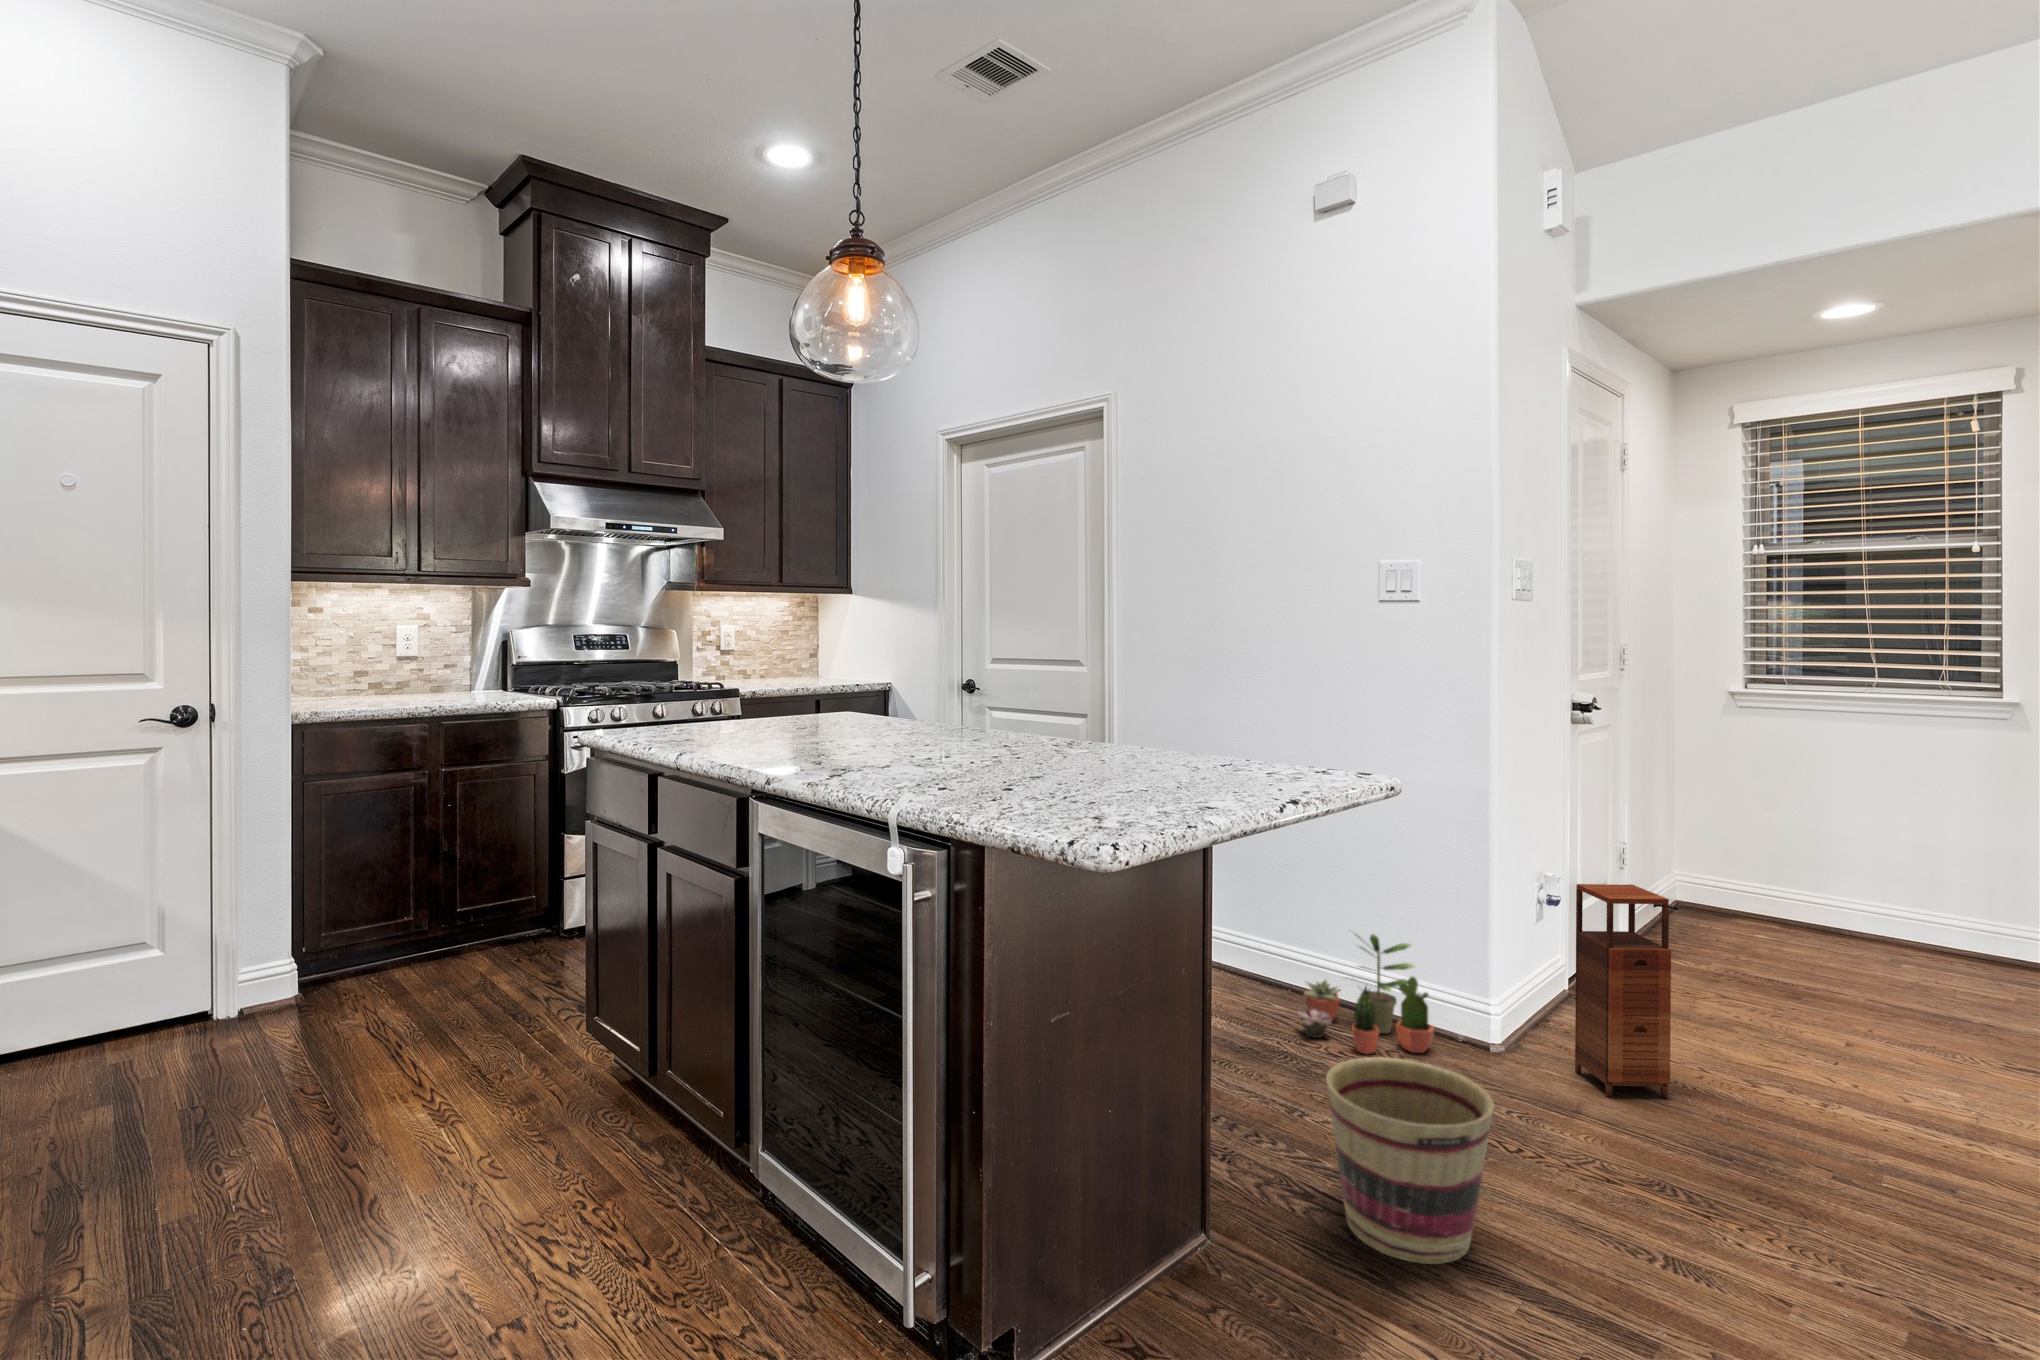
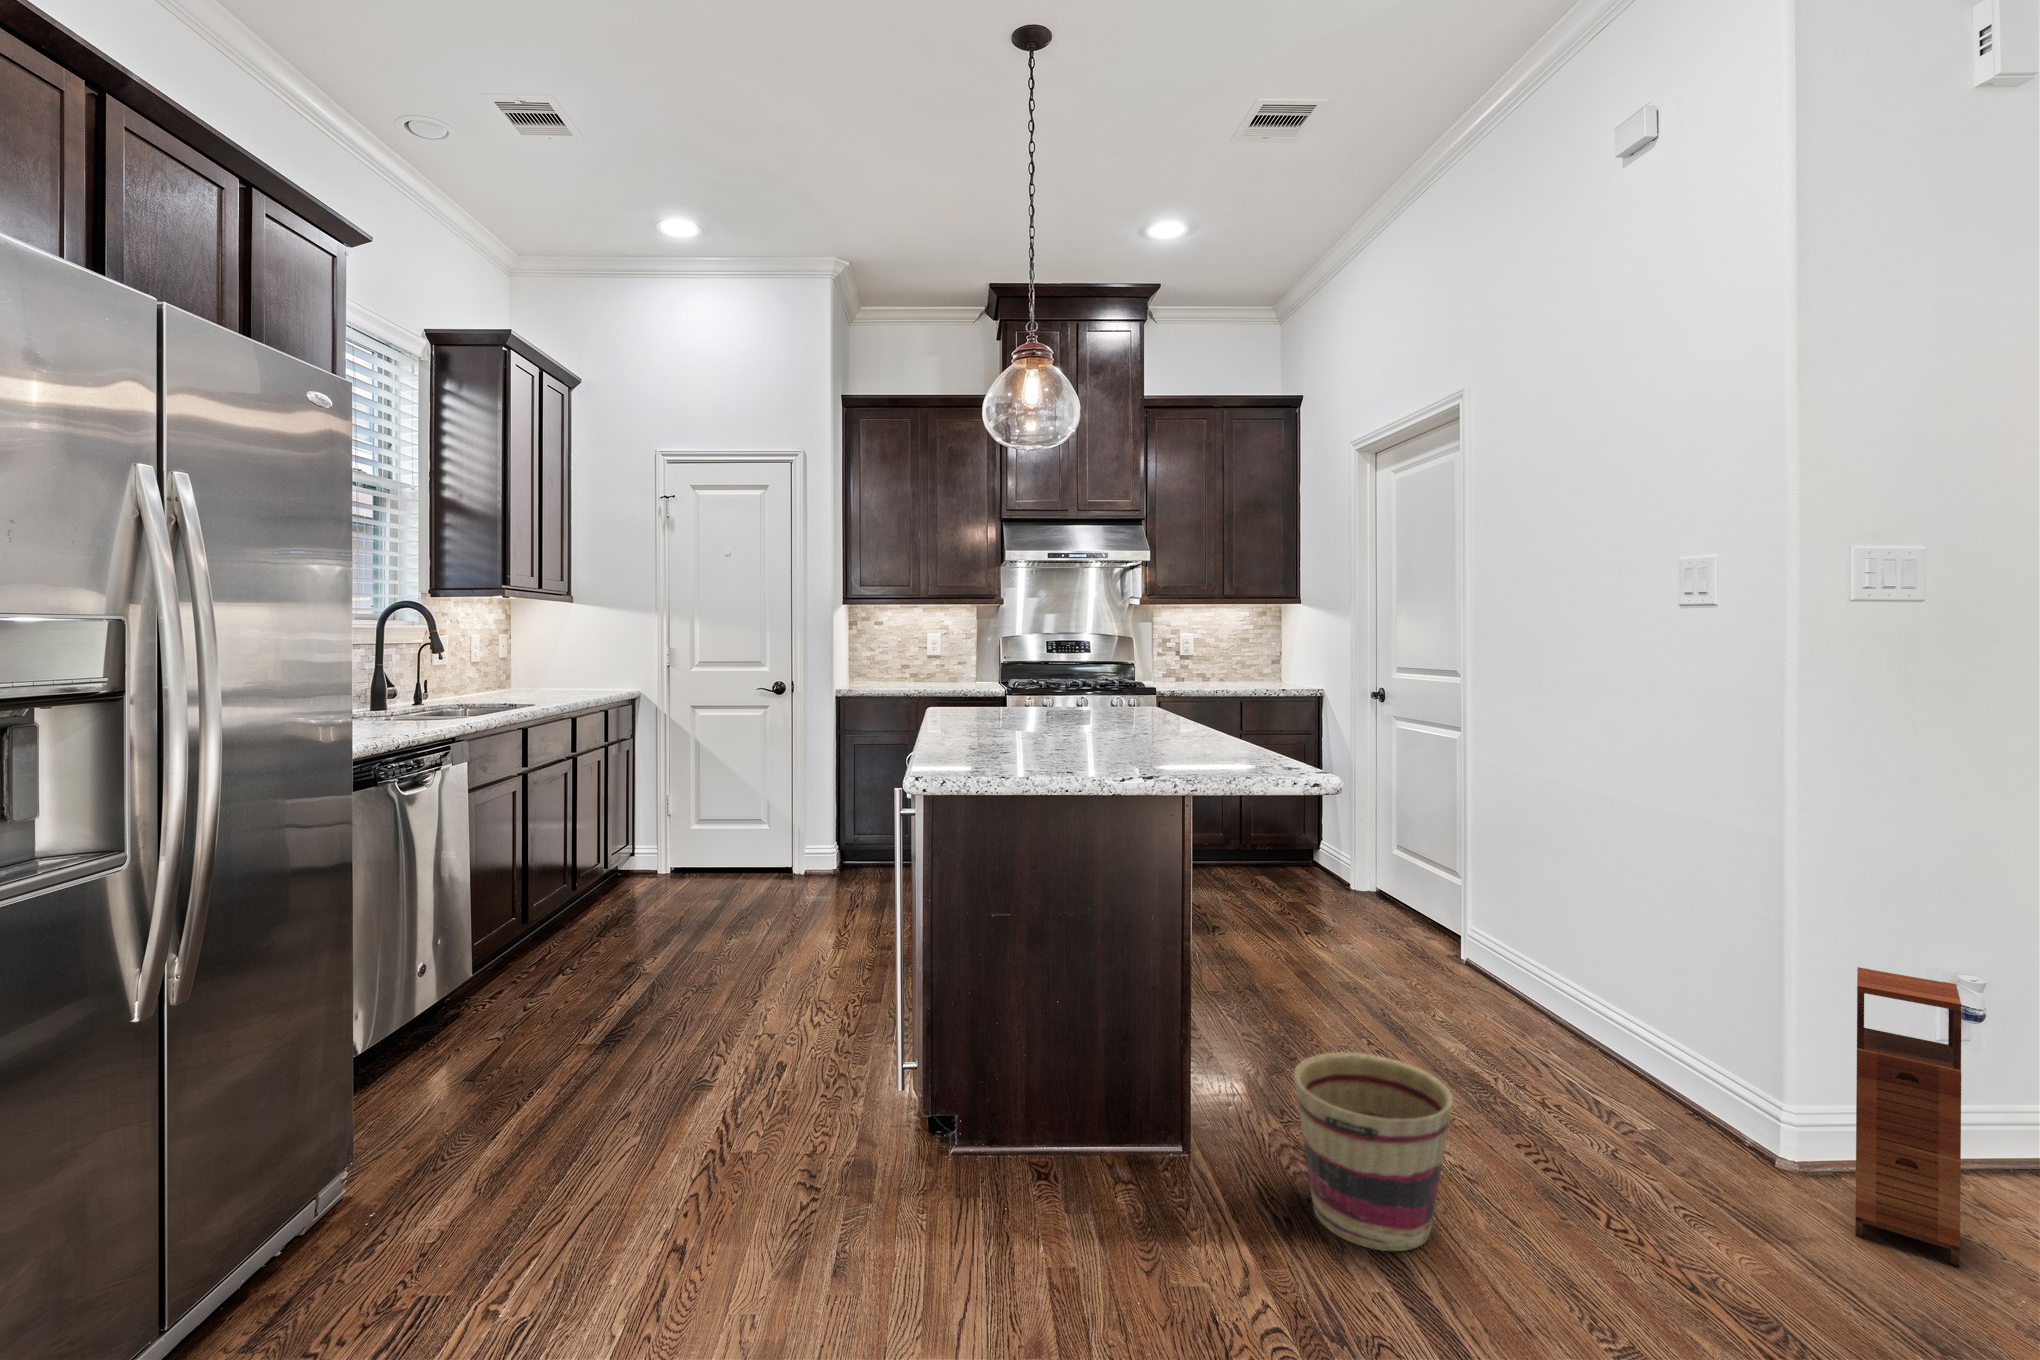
potted plant: present [1298,934,1434,1054] -> none [1529,977,1689,1128]

